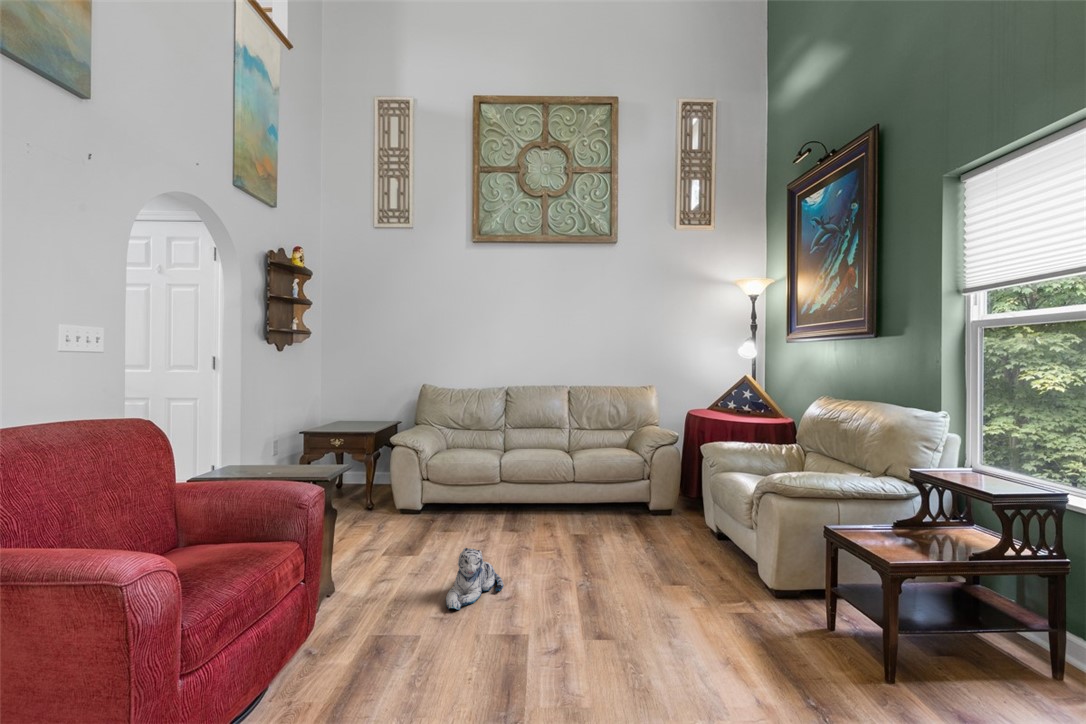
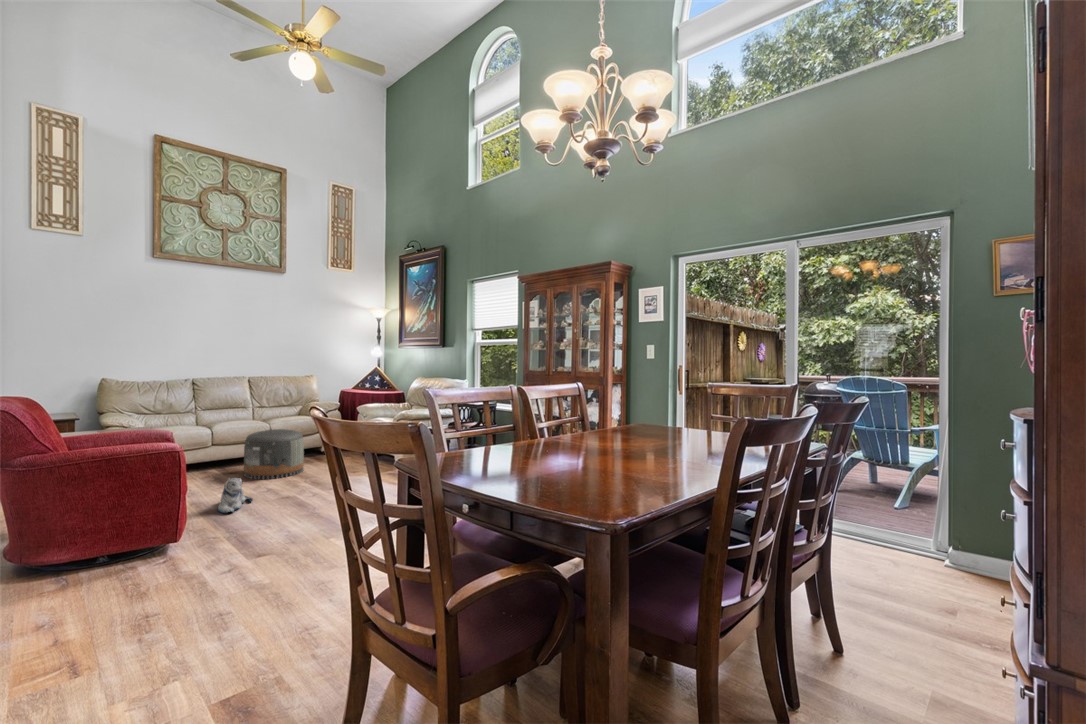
pouf: none [535,467,614,548] -> present [244,429,304,480]

